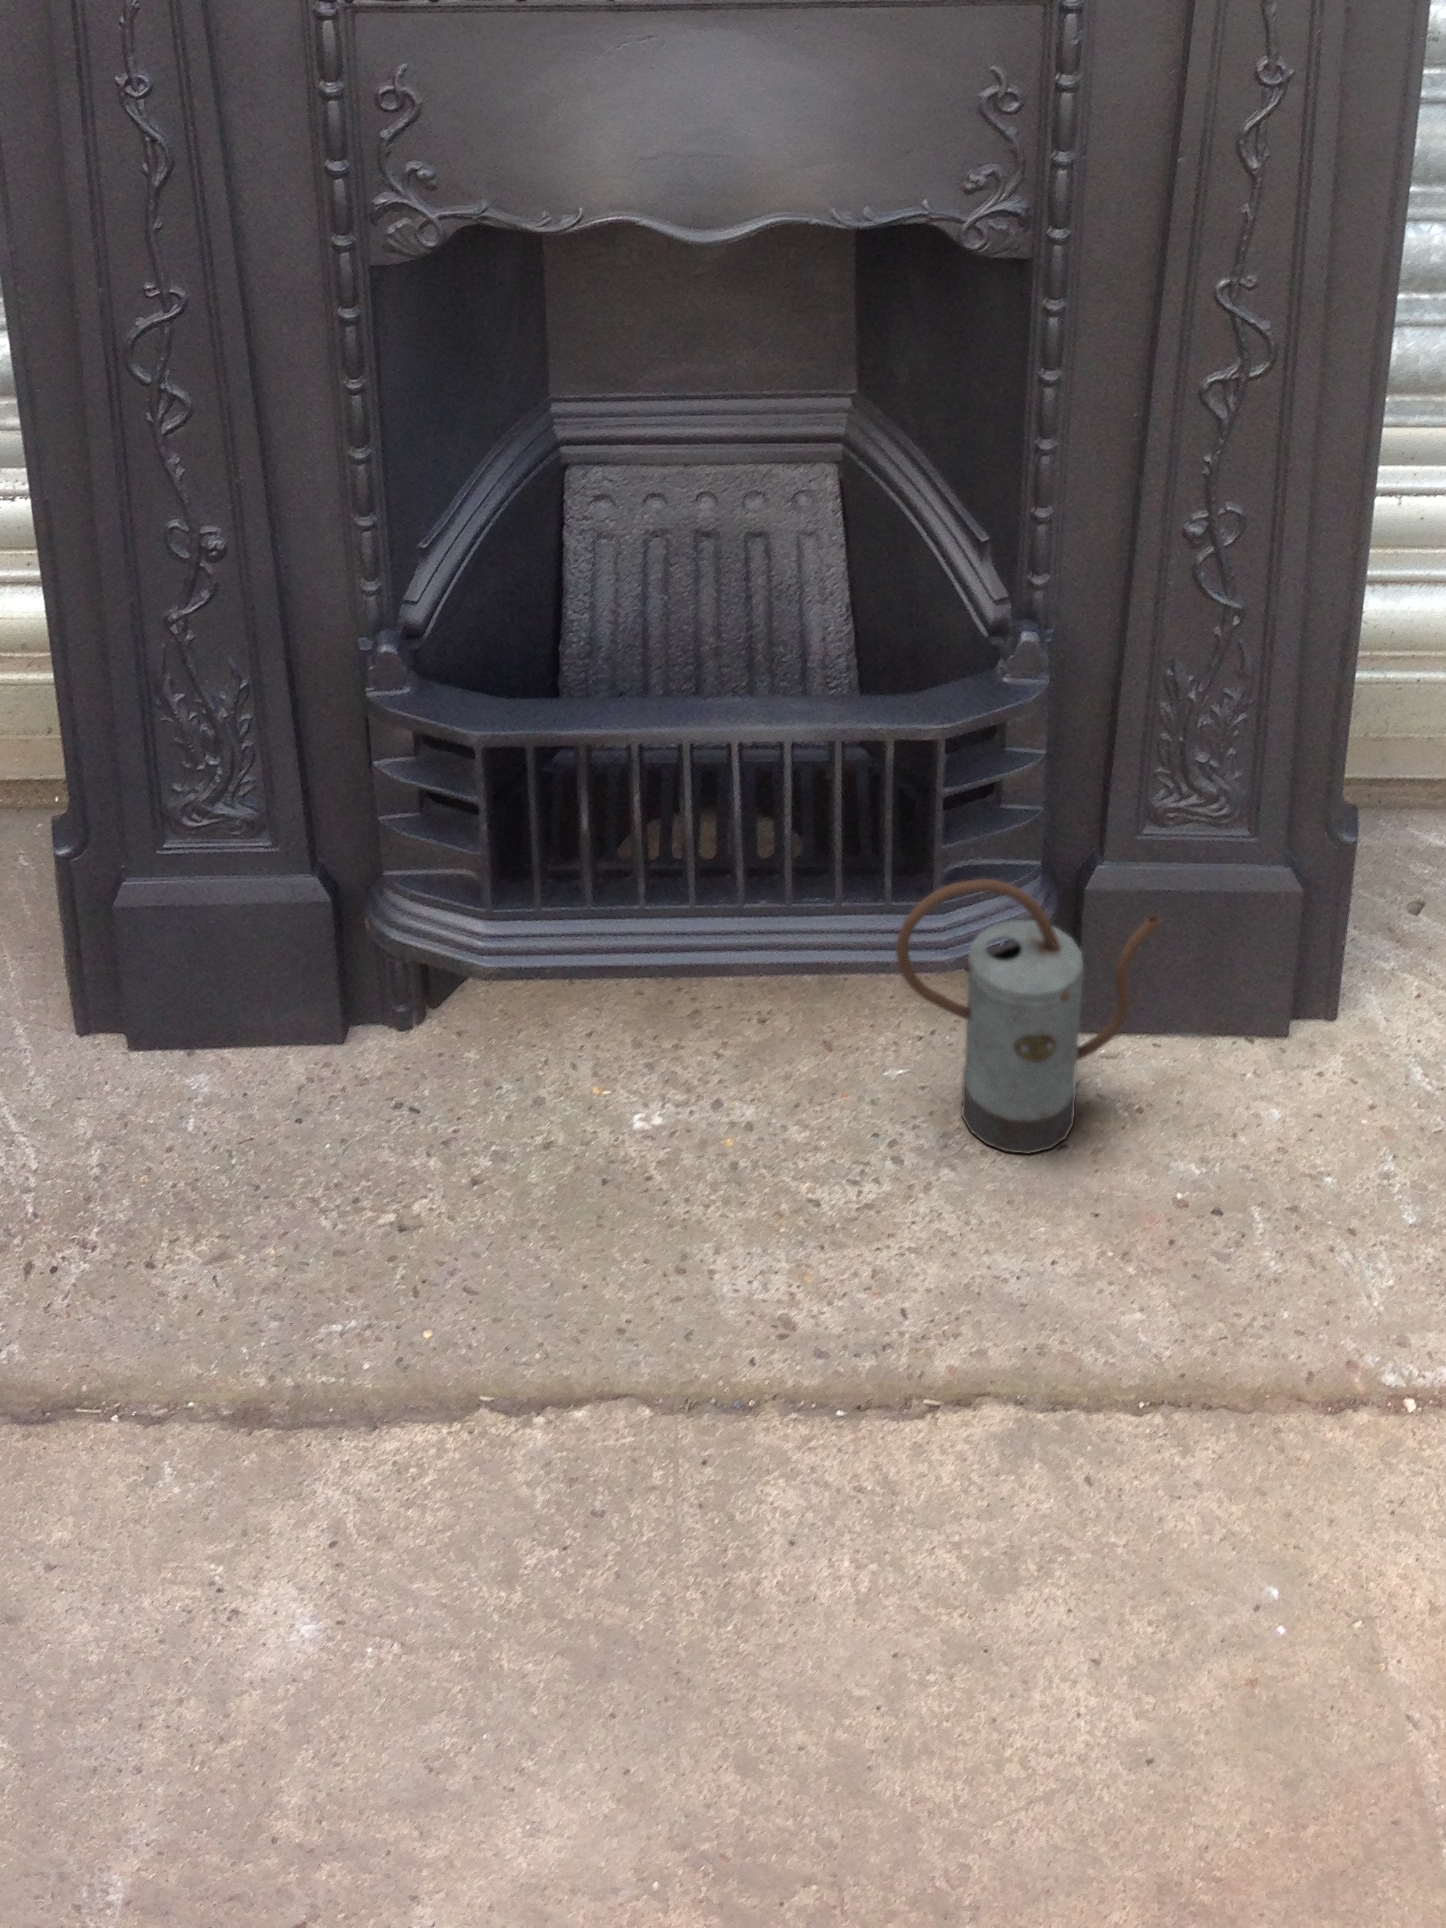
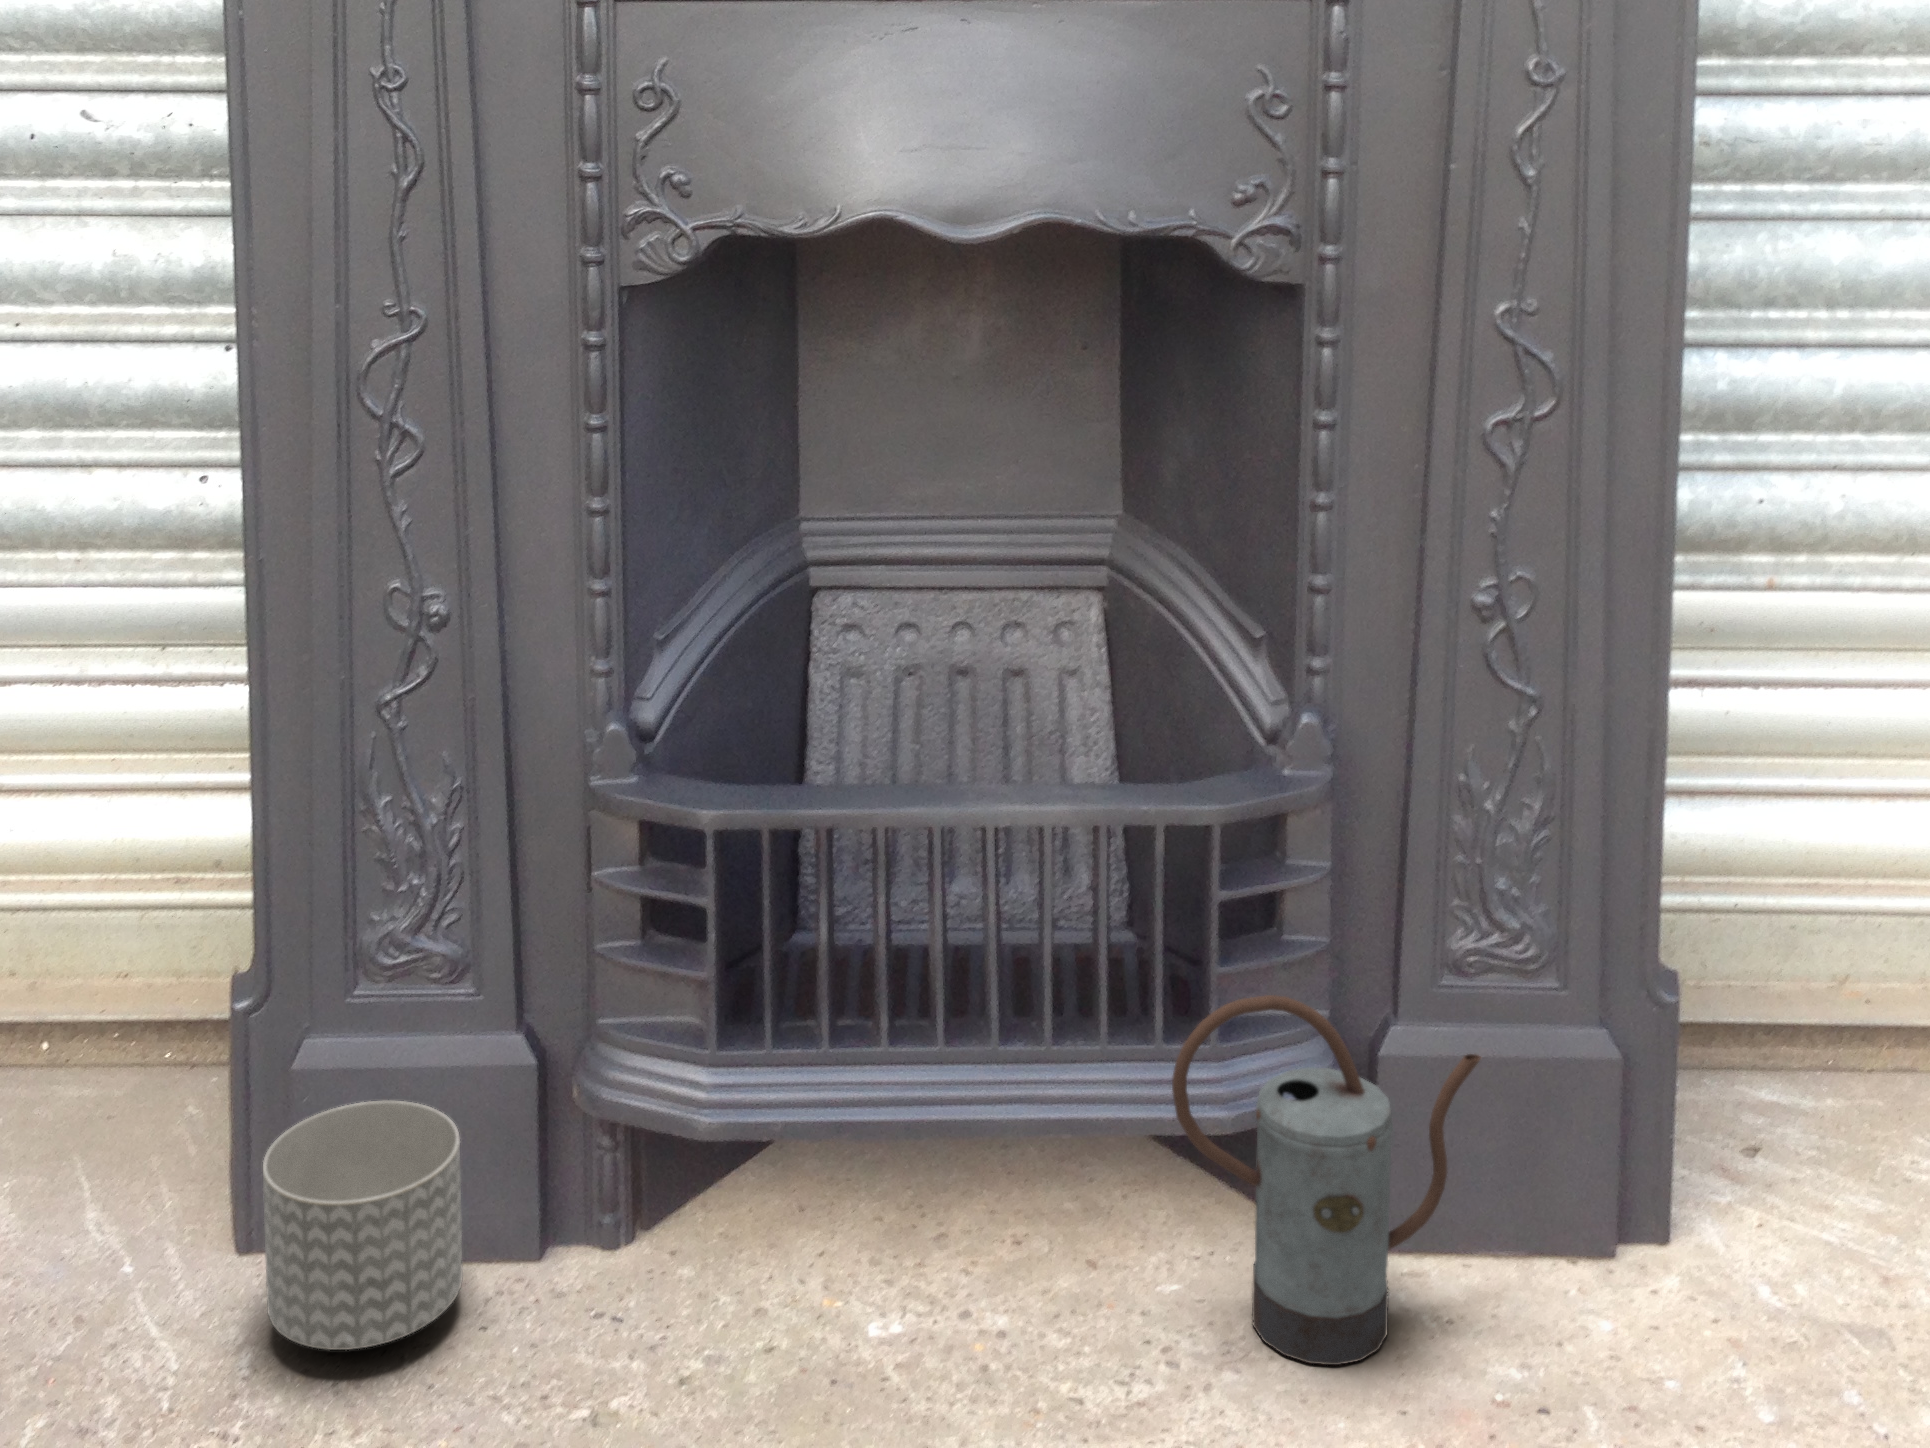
planter: none [125,948,299,1158] -> present [263,1101,463,1350]

